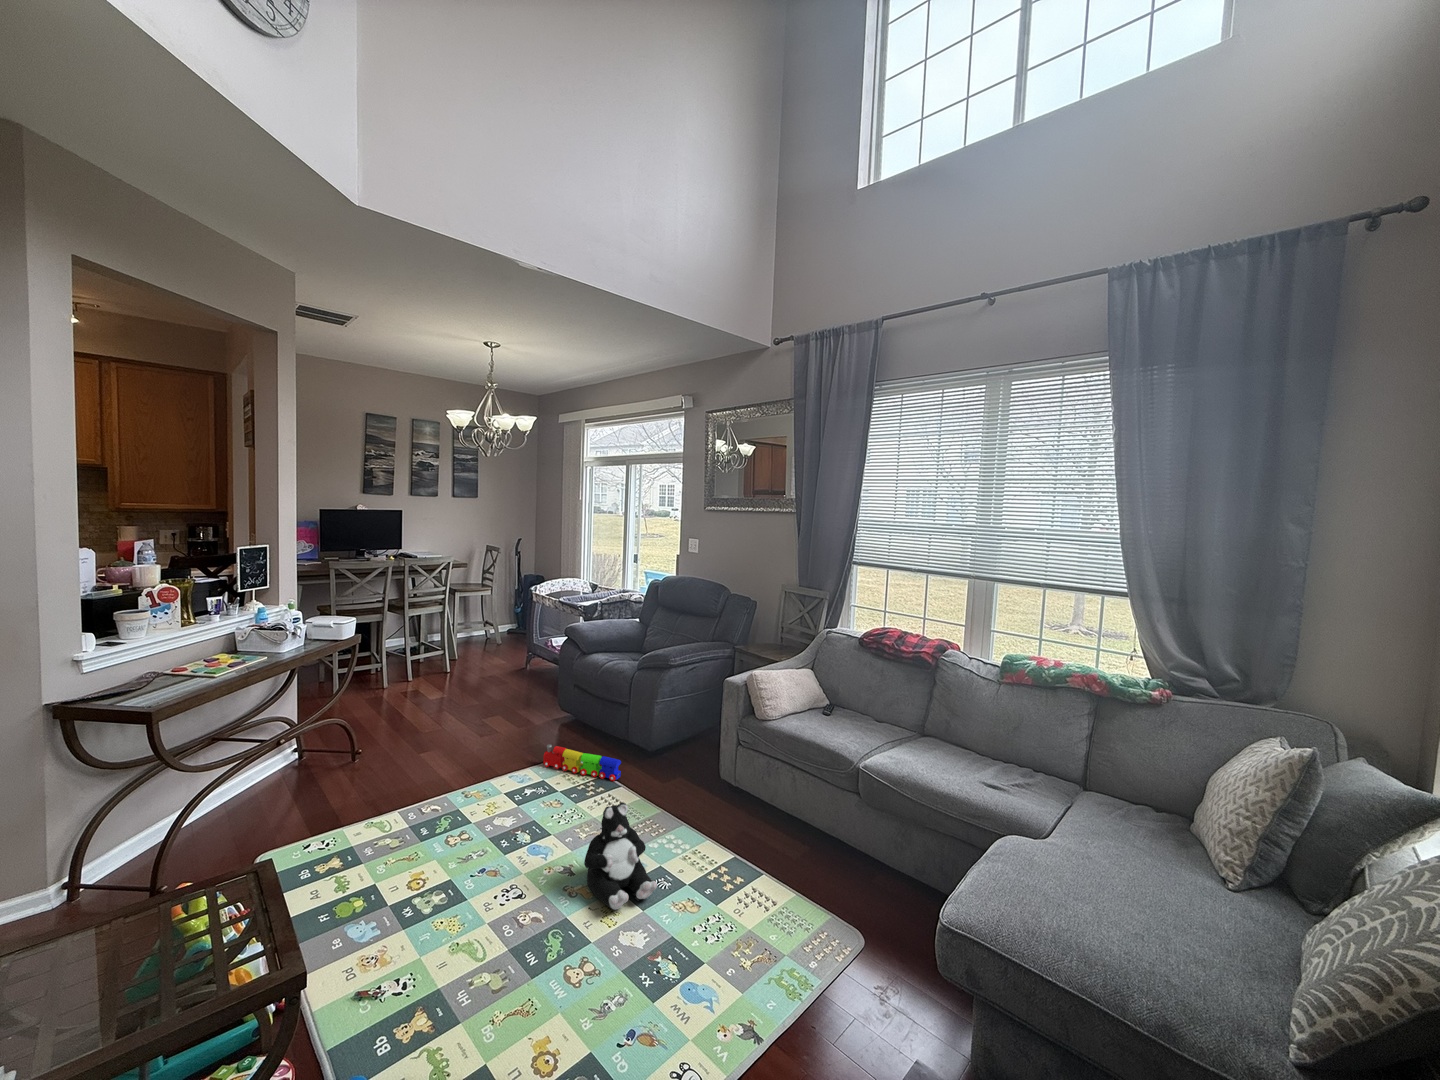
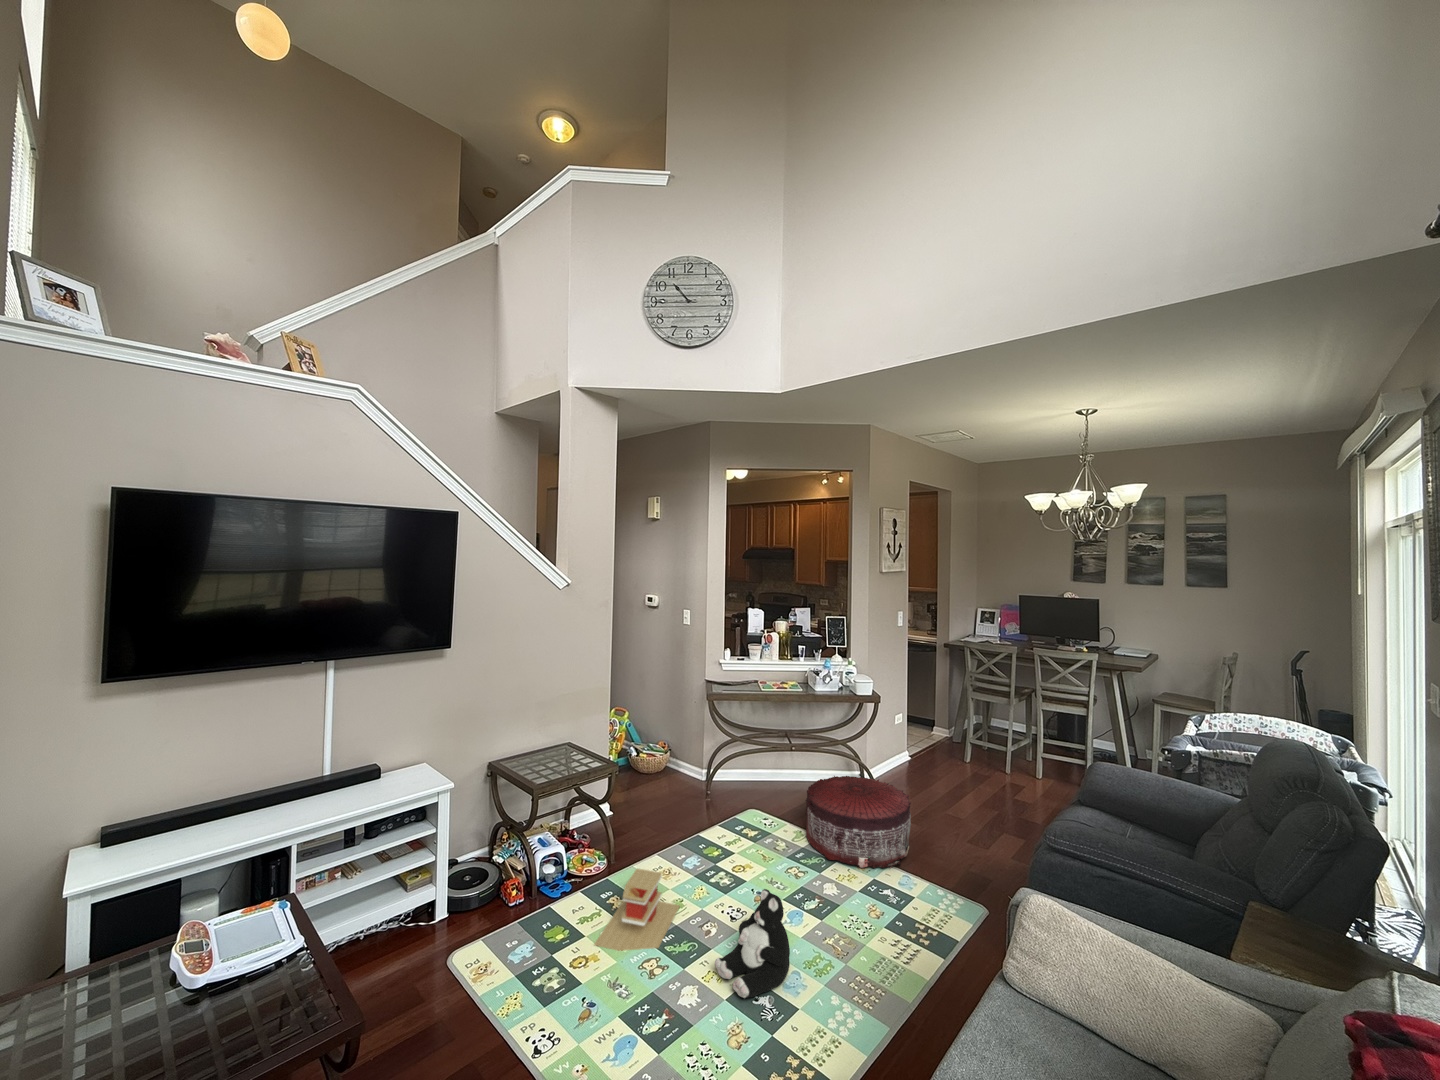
pouf: none [364,713,500,817] -> present [806,776,911,868]
toy train: present [543,744,621,781] -> none [940,869,967,952]
toy house: none [405,912,563,1046] -> present [594,869,679,951]

